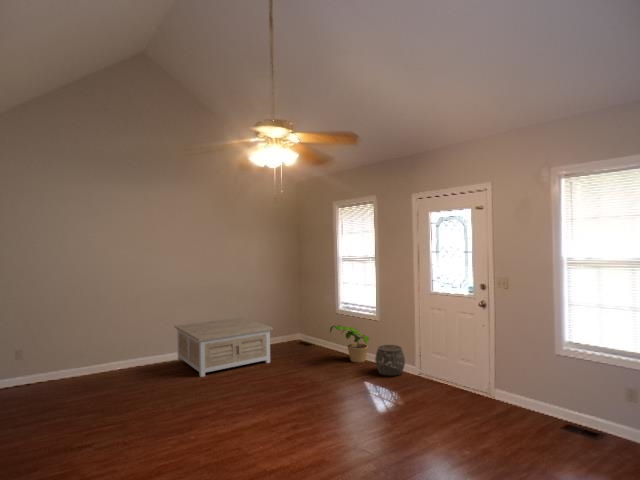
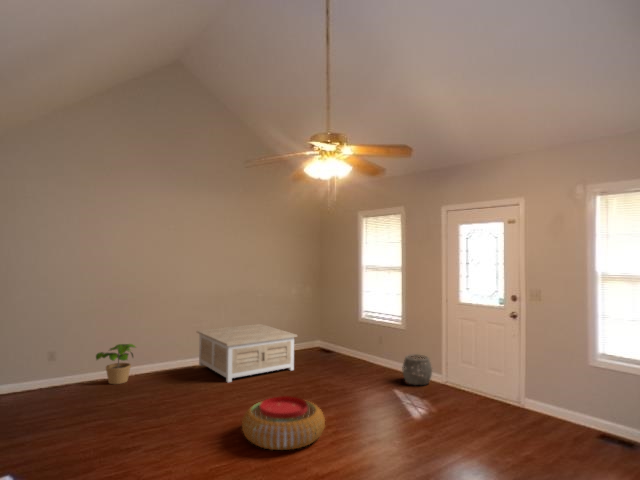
potted plant: present [330,325,369,362] -> present [96,344,135,384]
pouf: none [196,393,282,450] -> present [242,396,325,450]

